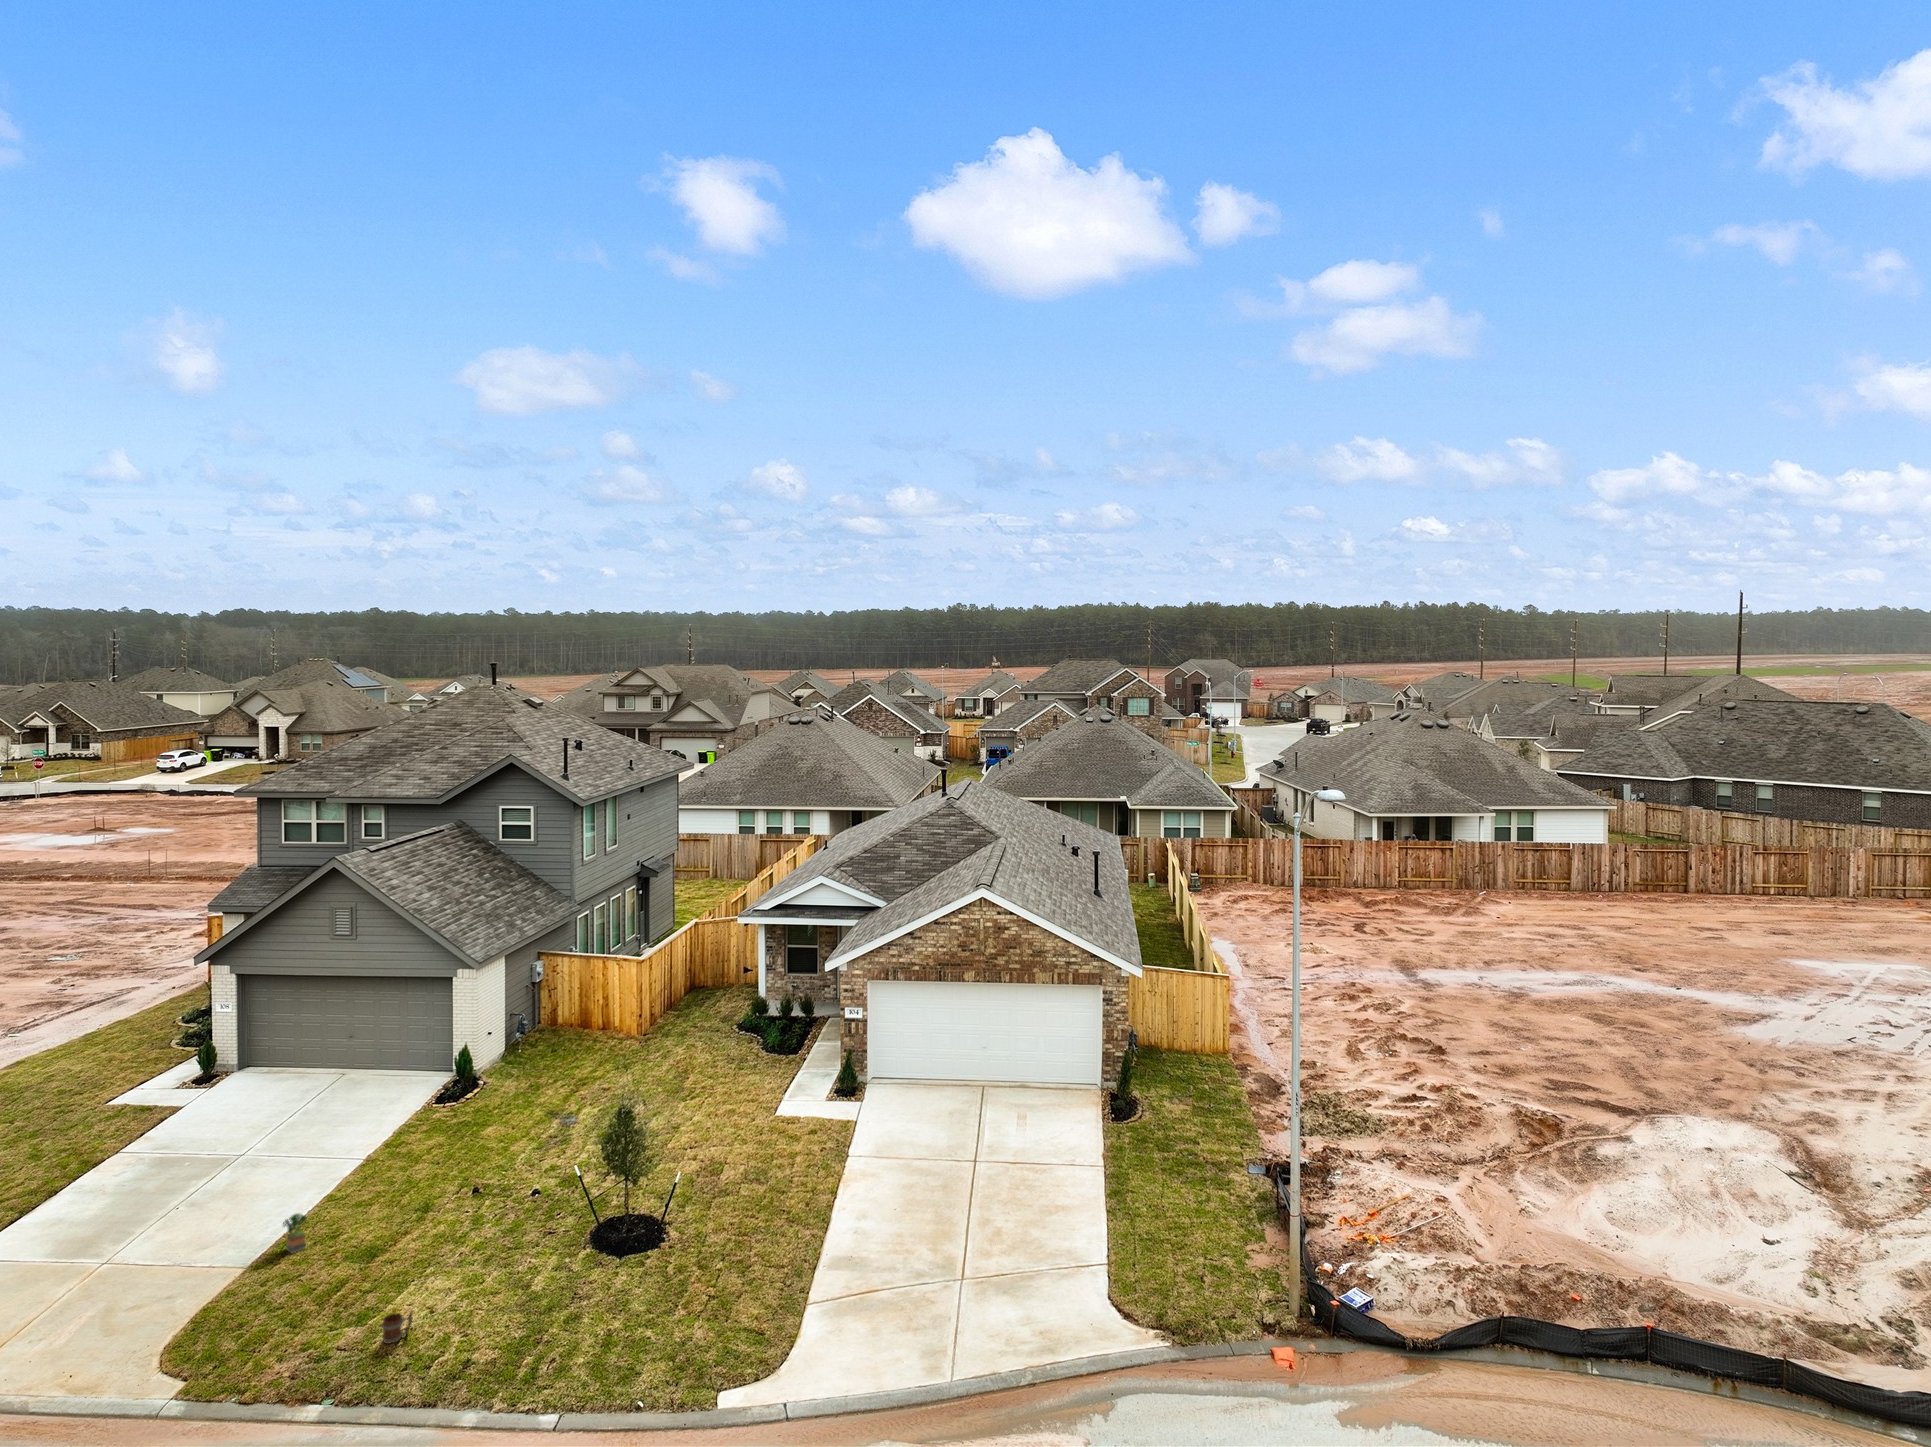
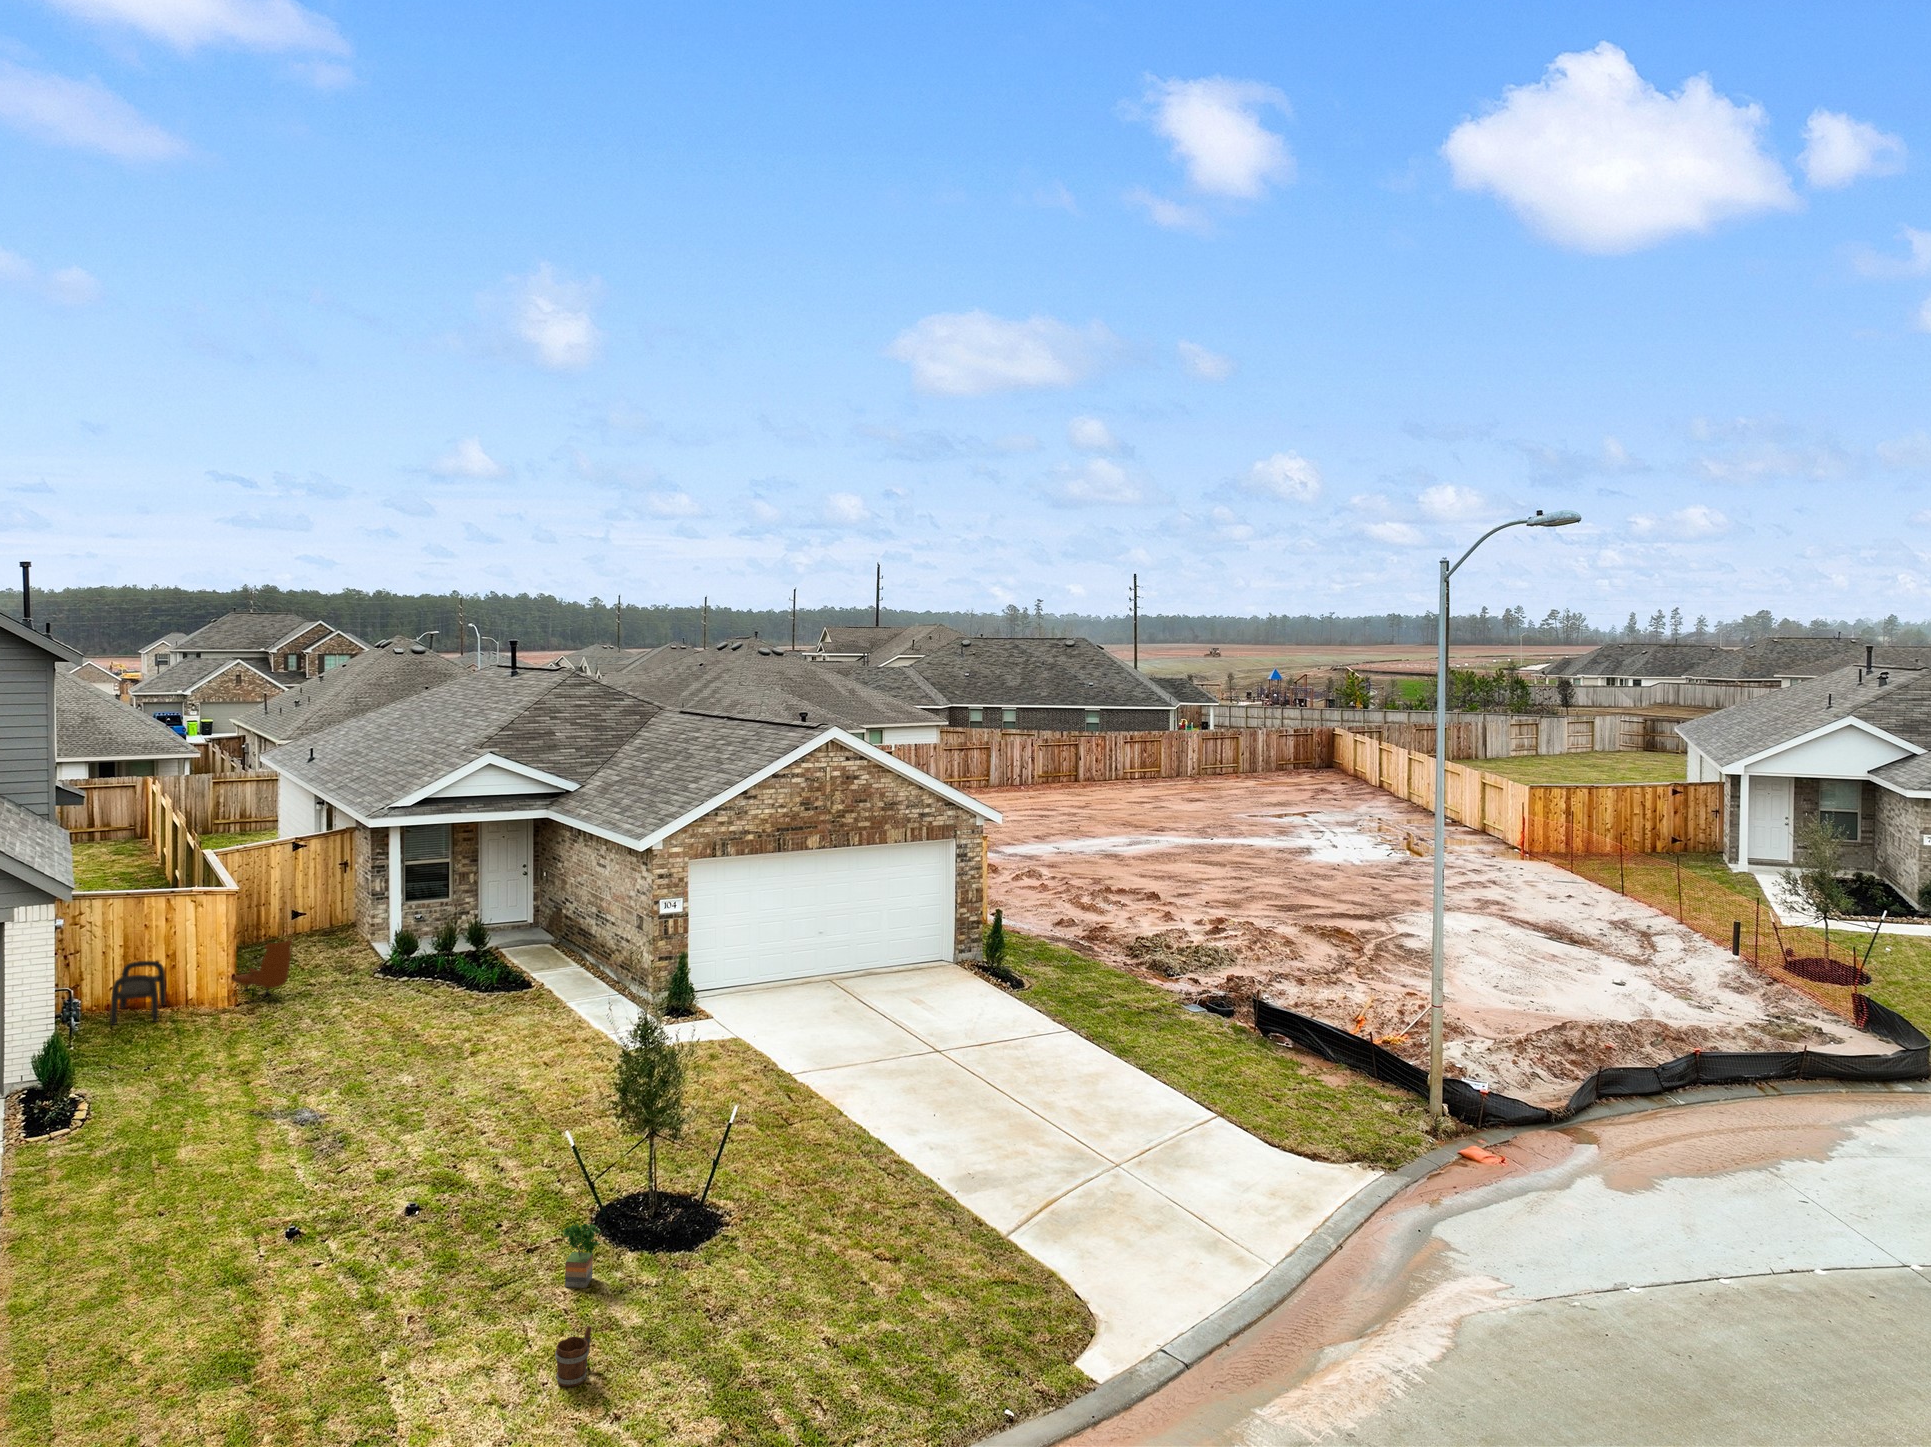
lounge chair: none [635,997,661,1038] -> present [232,939,292,999]
bench: none [558,998,600,1039] -> present [110,961,166,1025]
potted tree: present [283,1214,307,1253] -> present [563,1223,600,1288]

